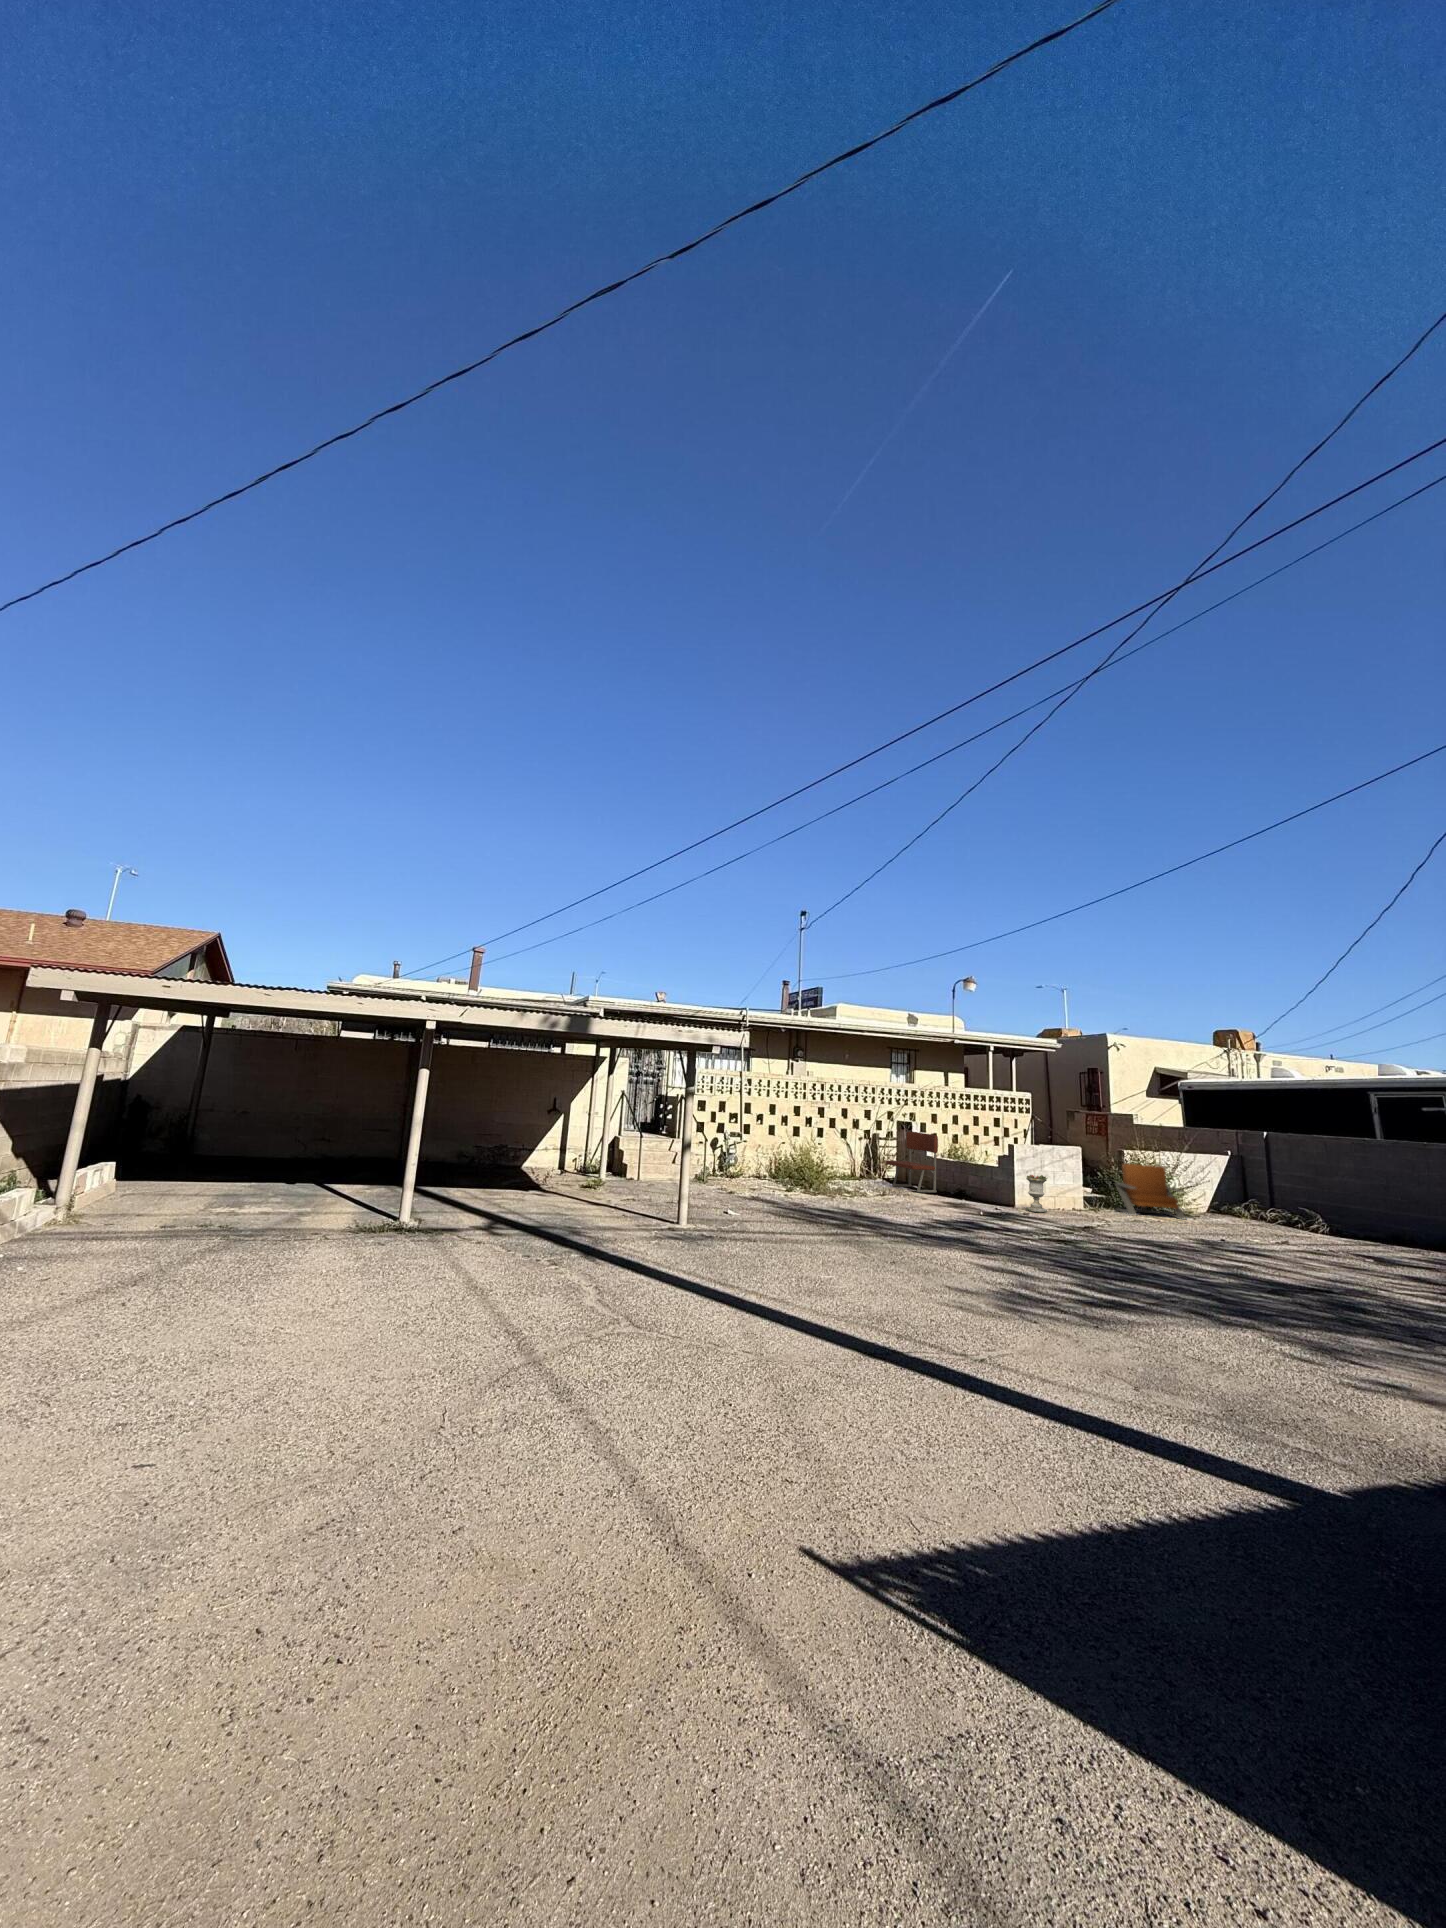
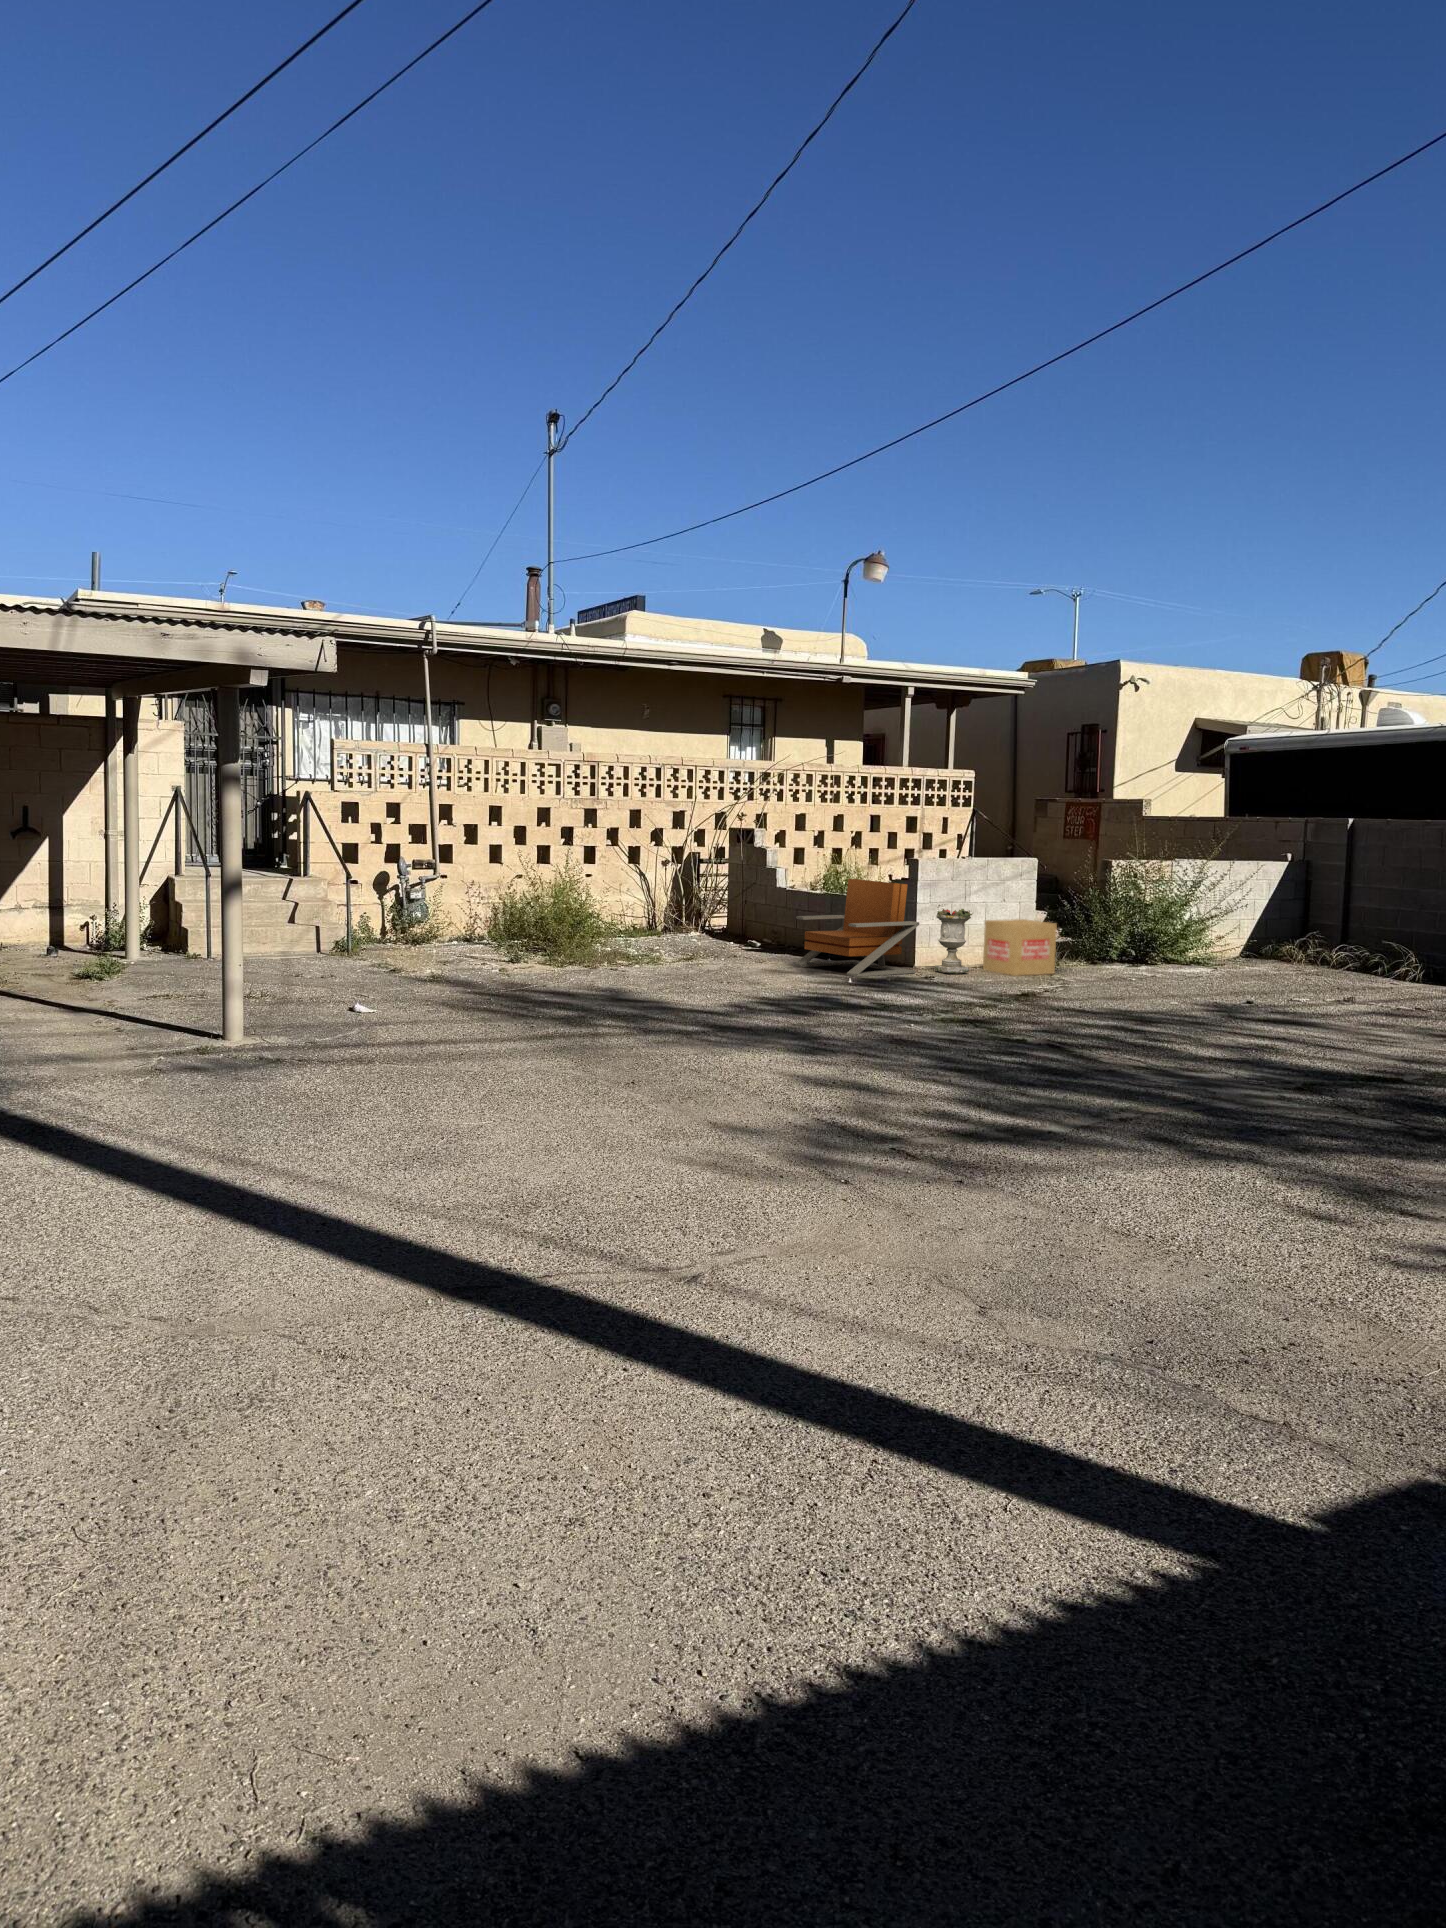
bench: present [886,1132,938,1193] -> none [702,845,792,950]
lounge chair: present [1115,1164,1186,1219] -> present [795,879,919,977]
cardboard box: none [1054,1182,1098,1216] -> present [983,919,1057,976]

